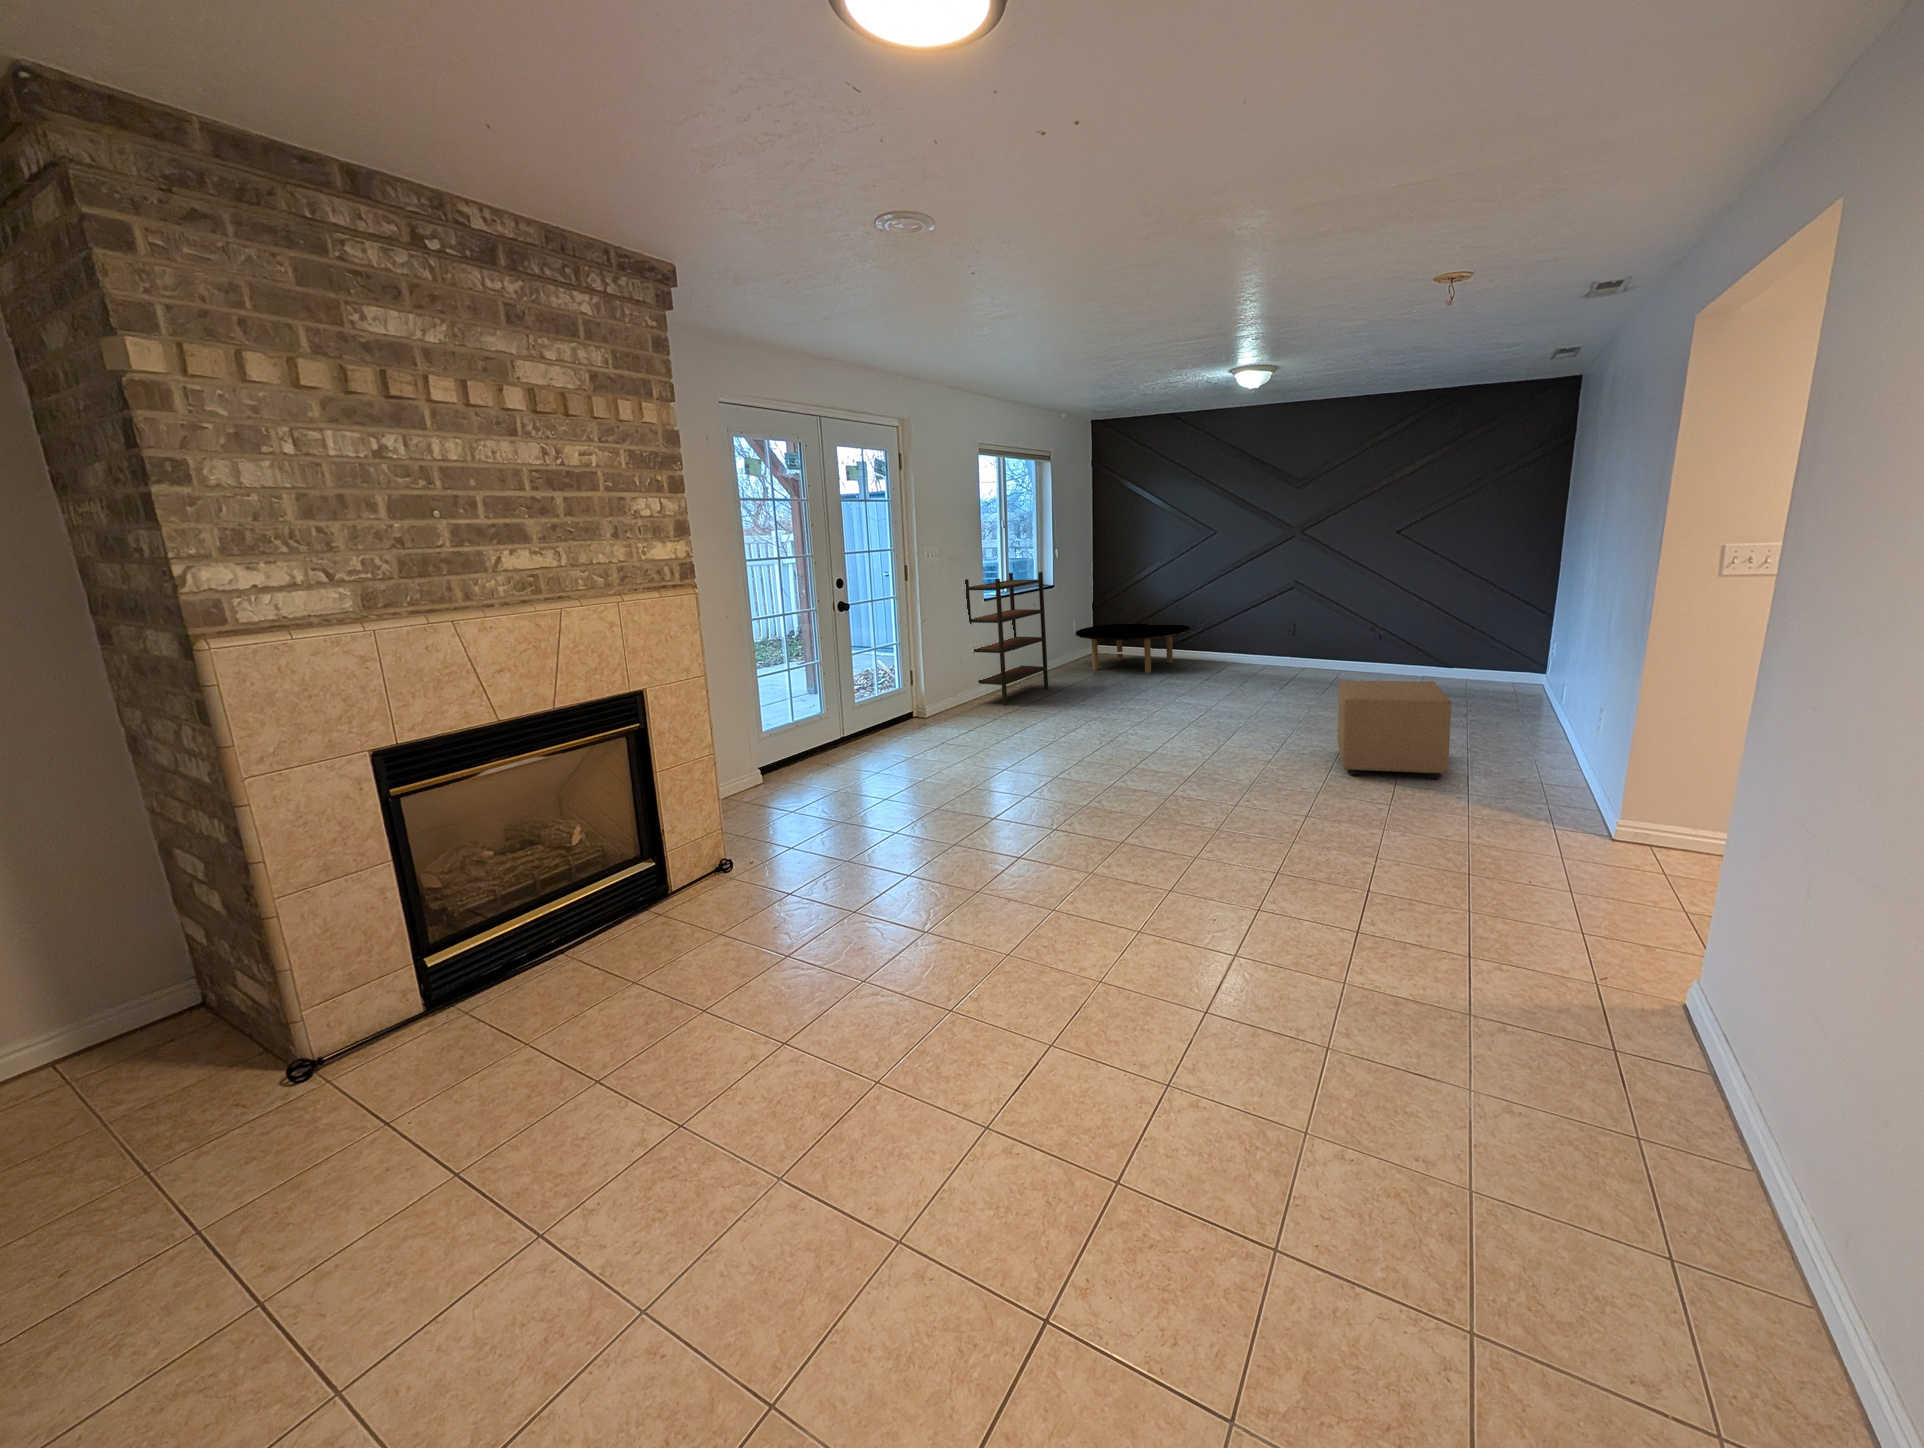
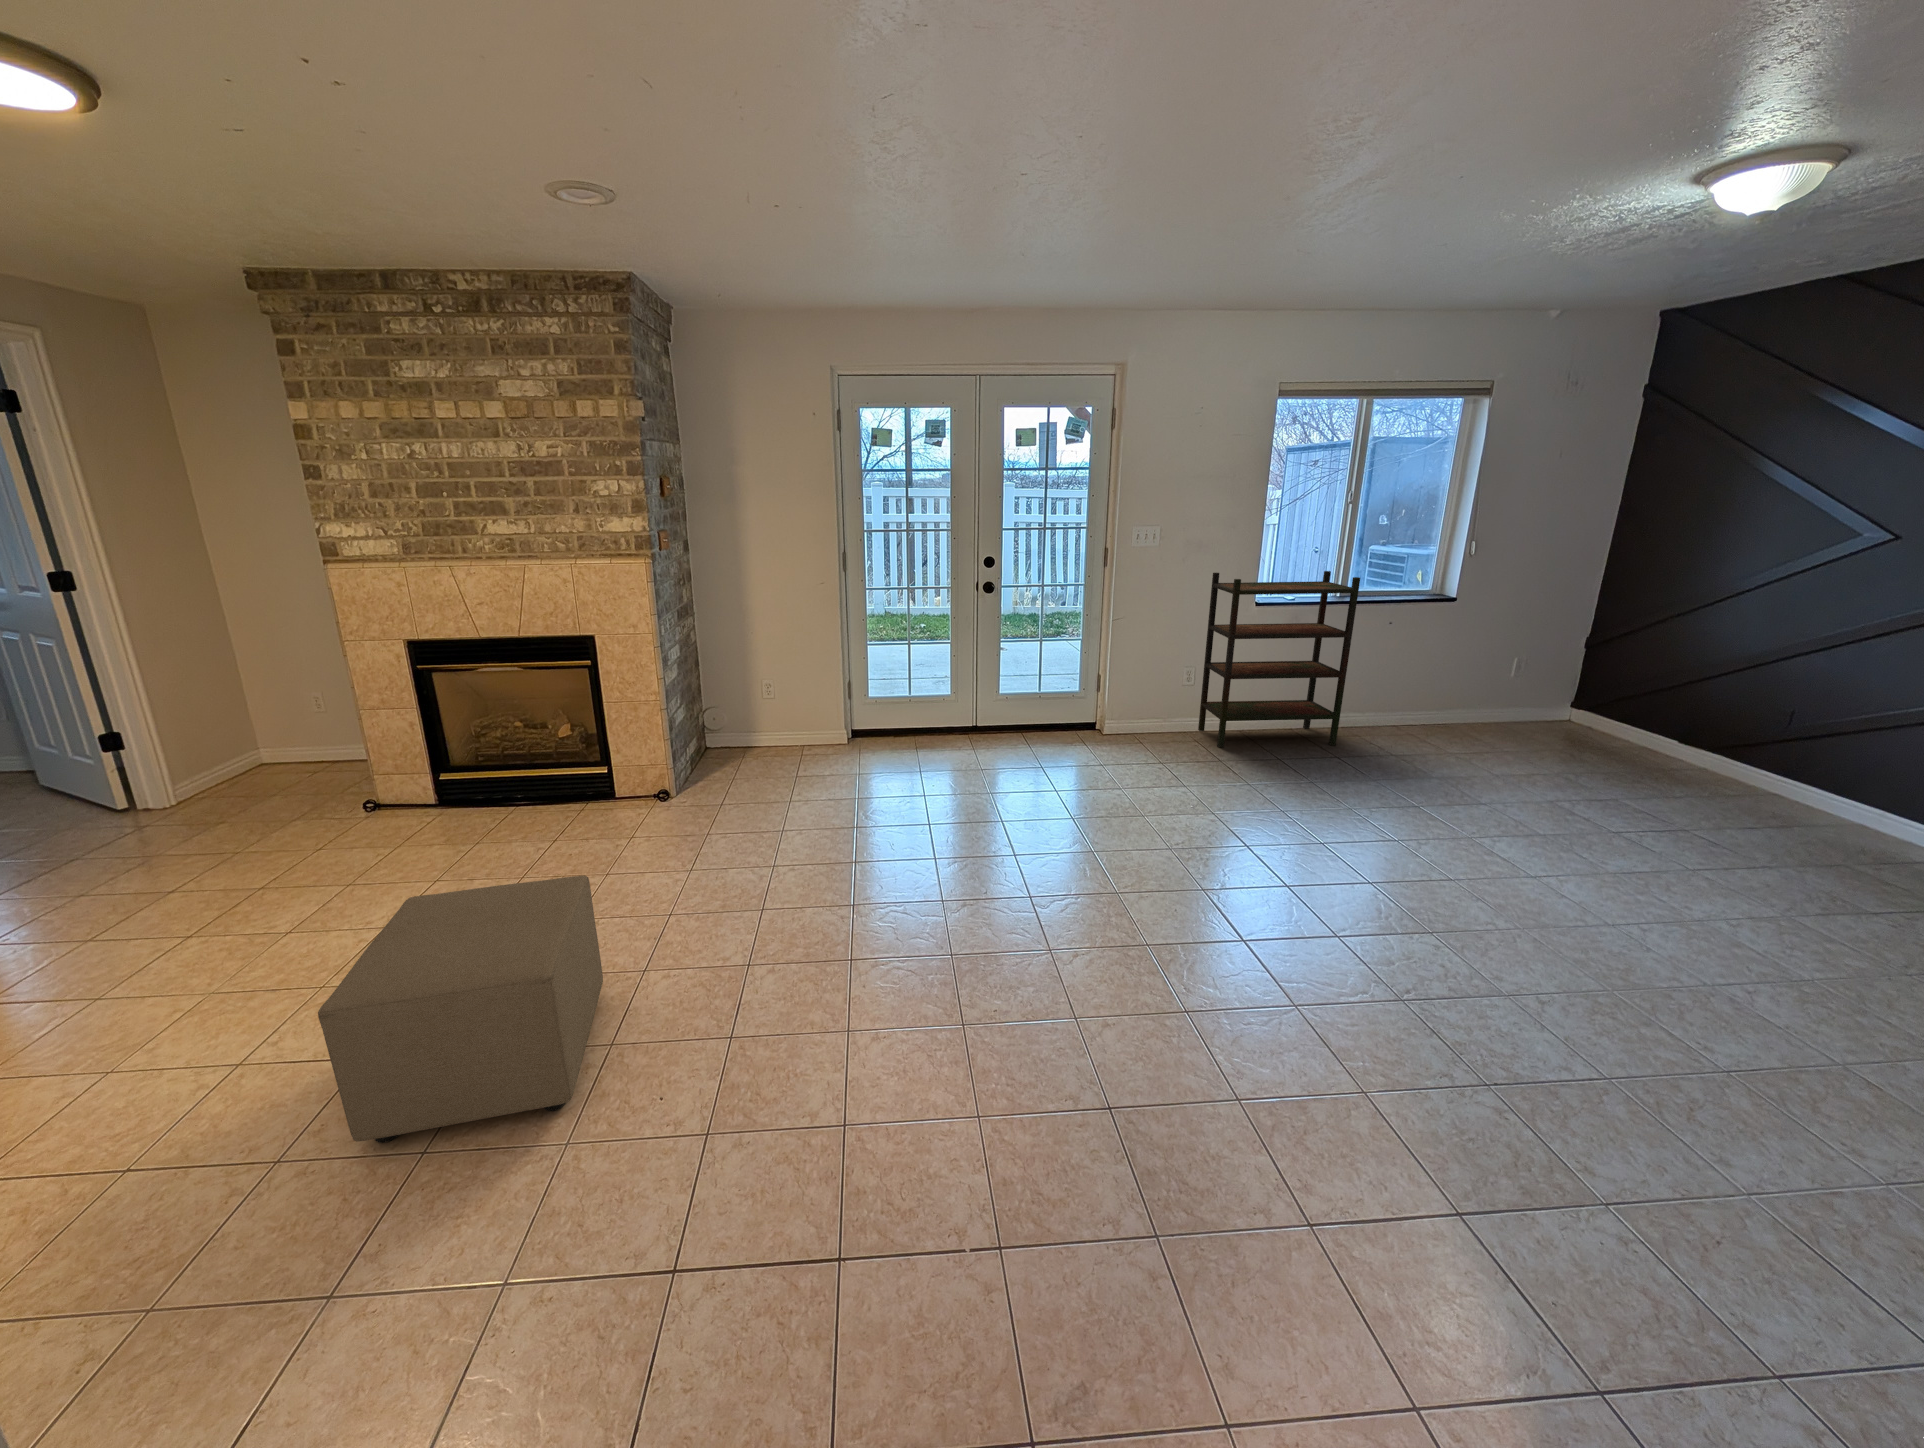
coffee table: present [1076,624,1191,673] -> none [1463,675,1733,783]
ottoman: present [1338,681,1451,779] -> present [318,875,603,1143]

